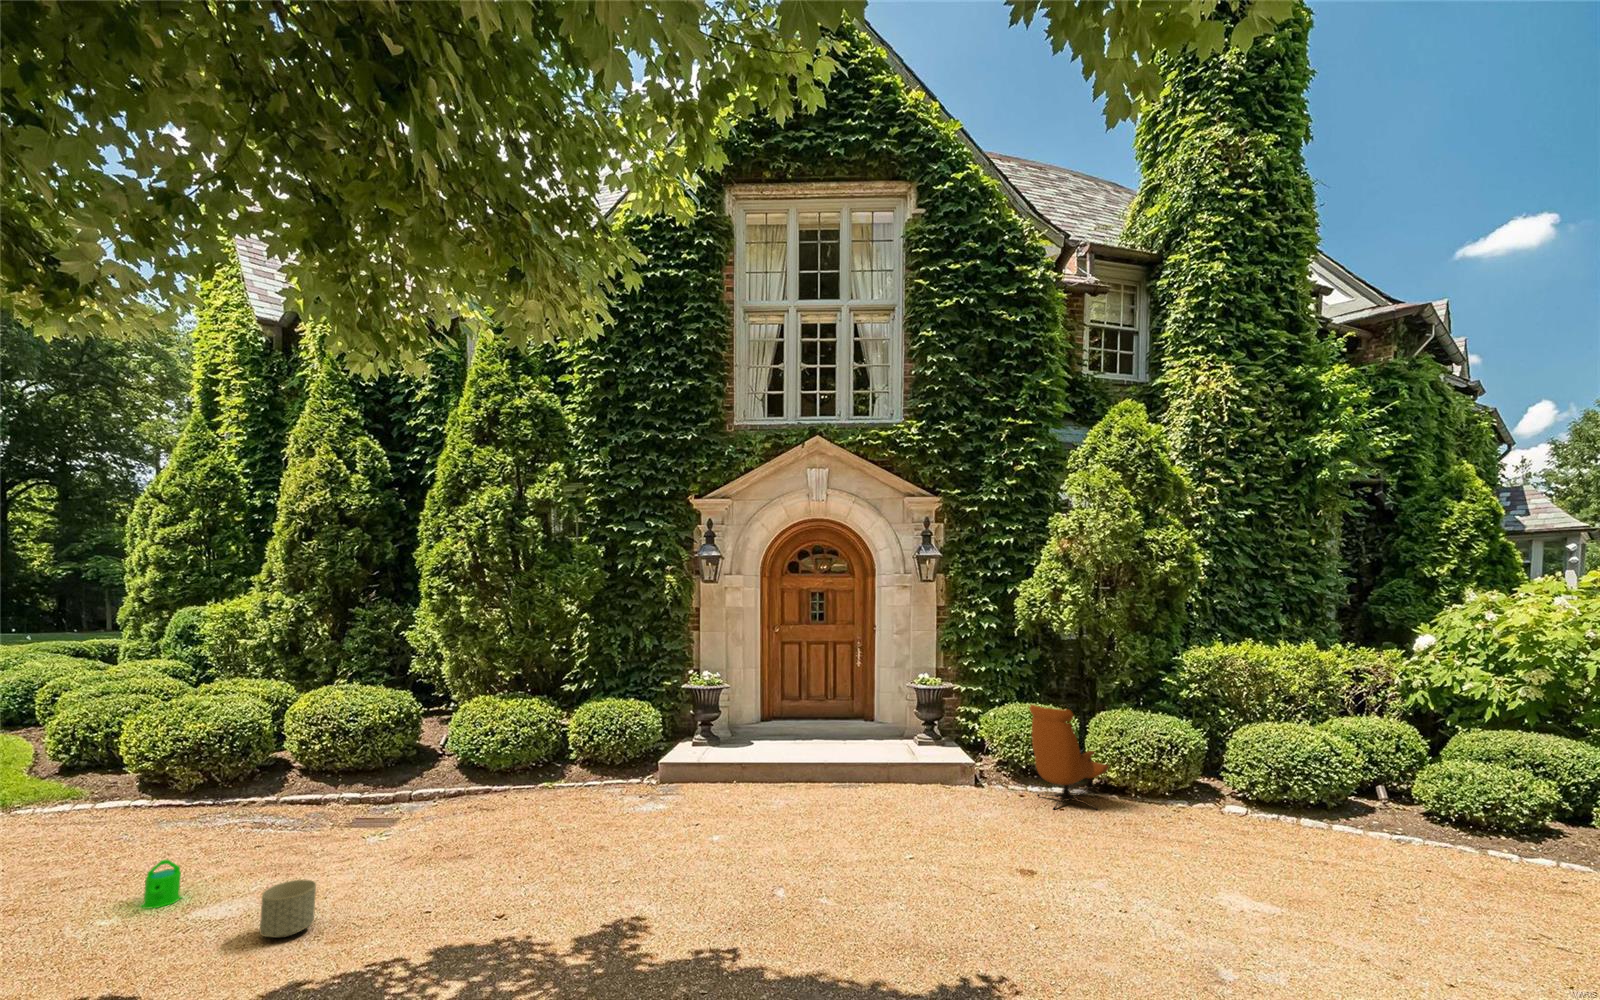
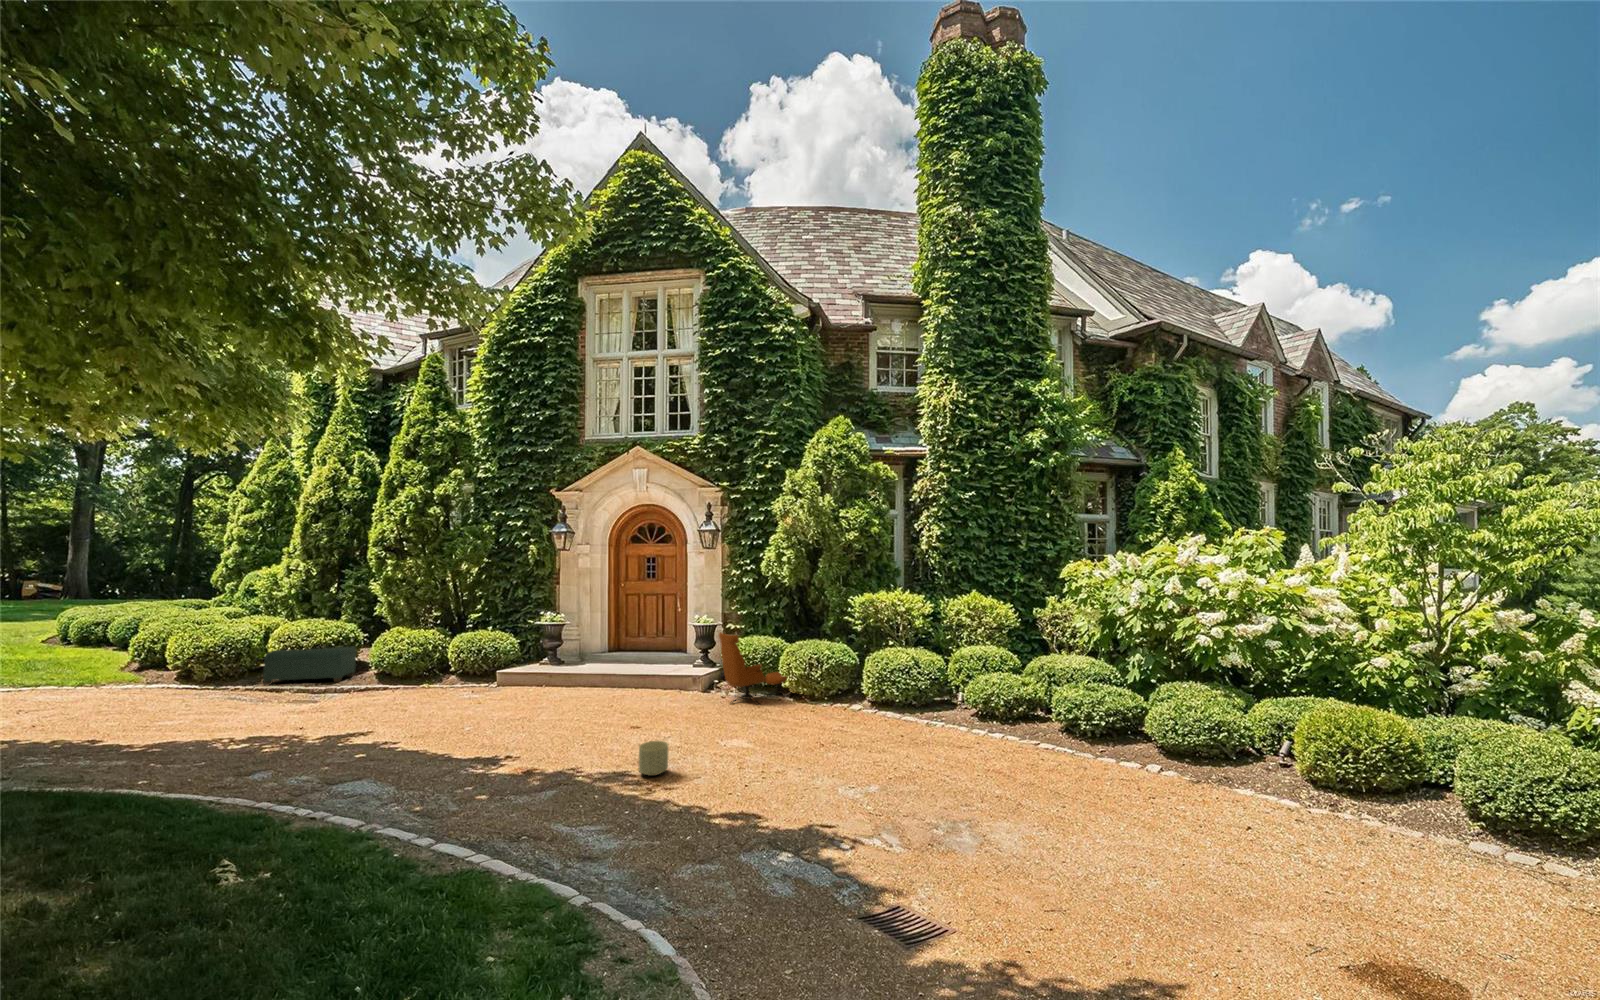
bench: none [293,730,420,797] -> present [263,646,356,685]
watering can: present [141,860,181,909] -> none [92,710,121,737]
planter: present [260,880,316,938] -> present [639,741,668,776]

